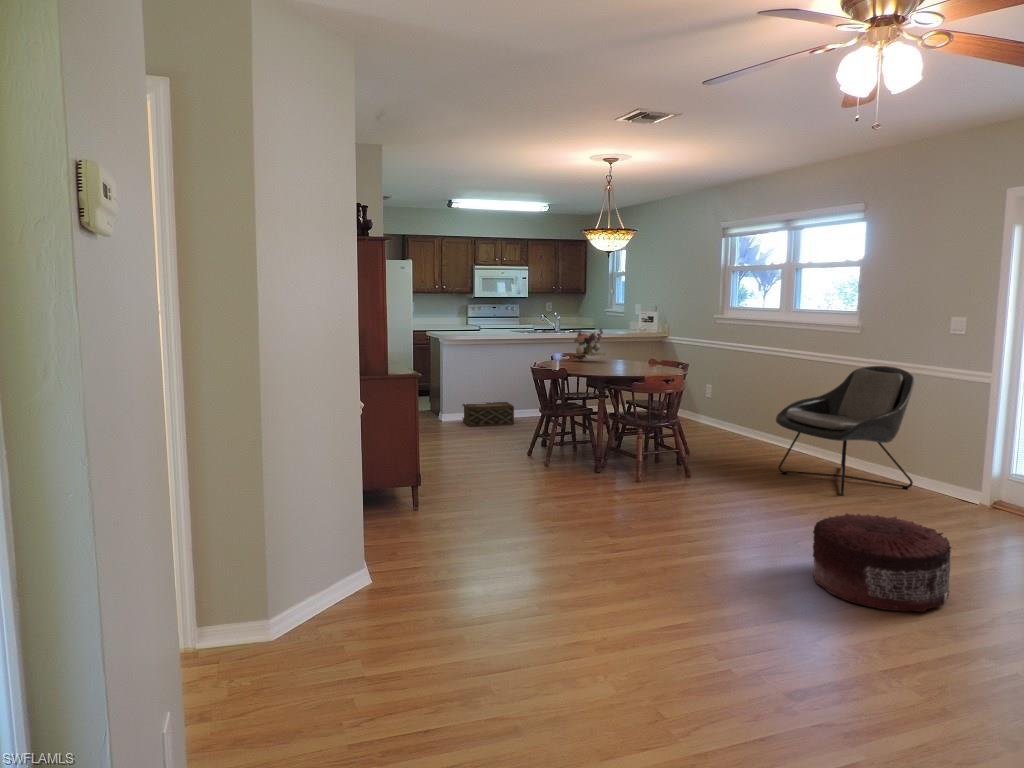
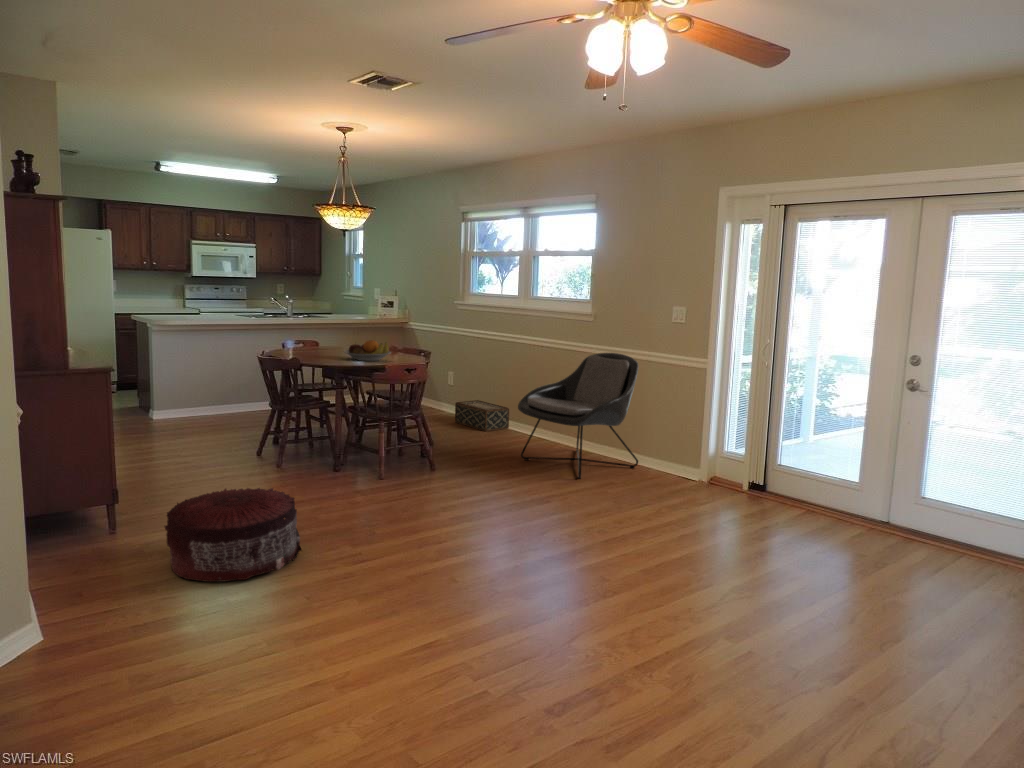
flower arrangement: present [569,329,605,360] -> none [300,313,347,349]
fruit bowl: none [605,353,649,372] -> present [344,340,391,361]
woven basket: present [462,402,514,426] -> present [455,400,509,431]
pouf: present [813,513,951,612] -> present [165,488,302,582]

